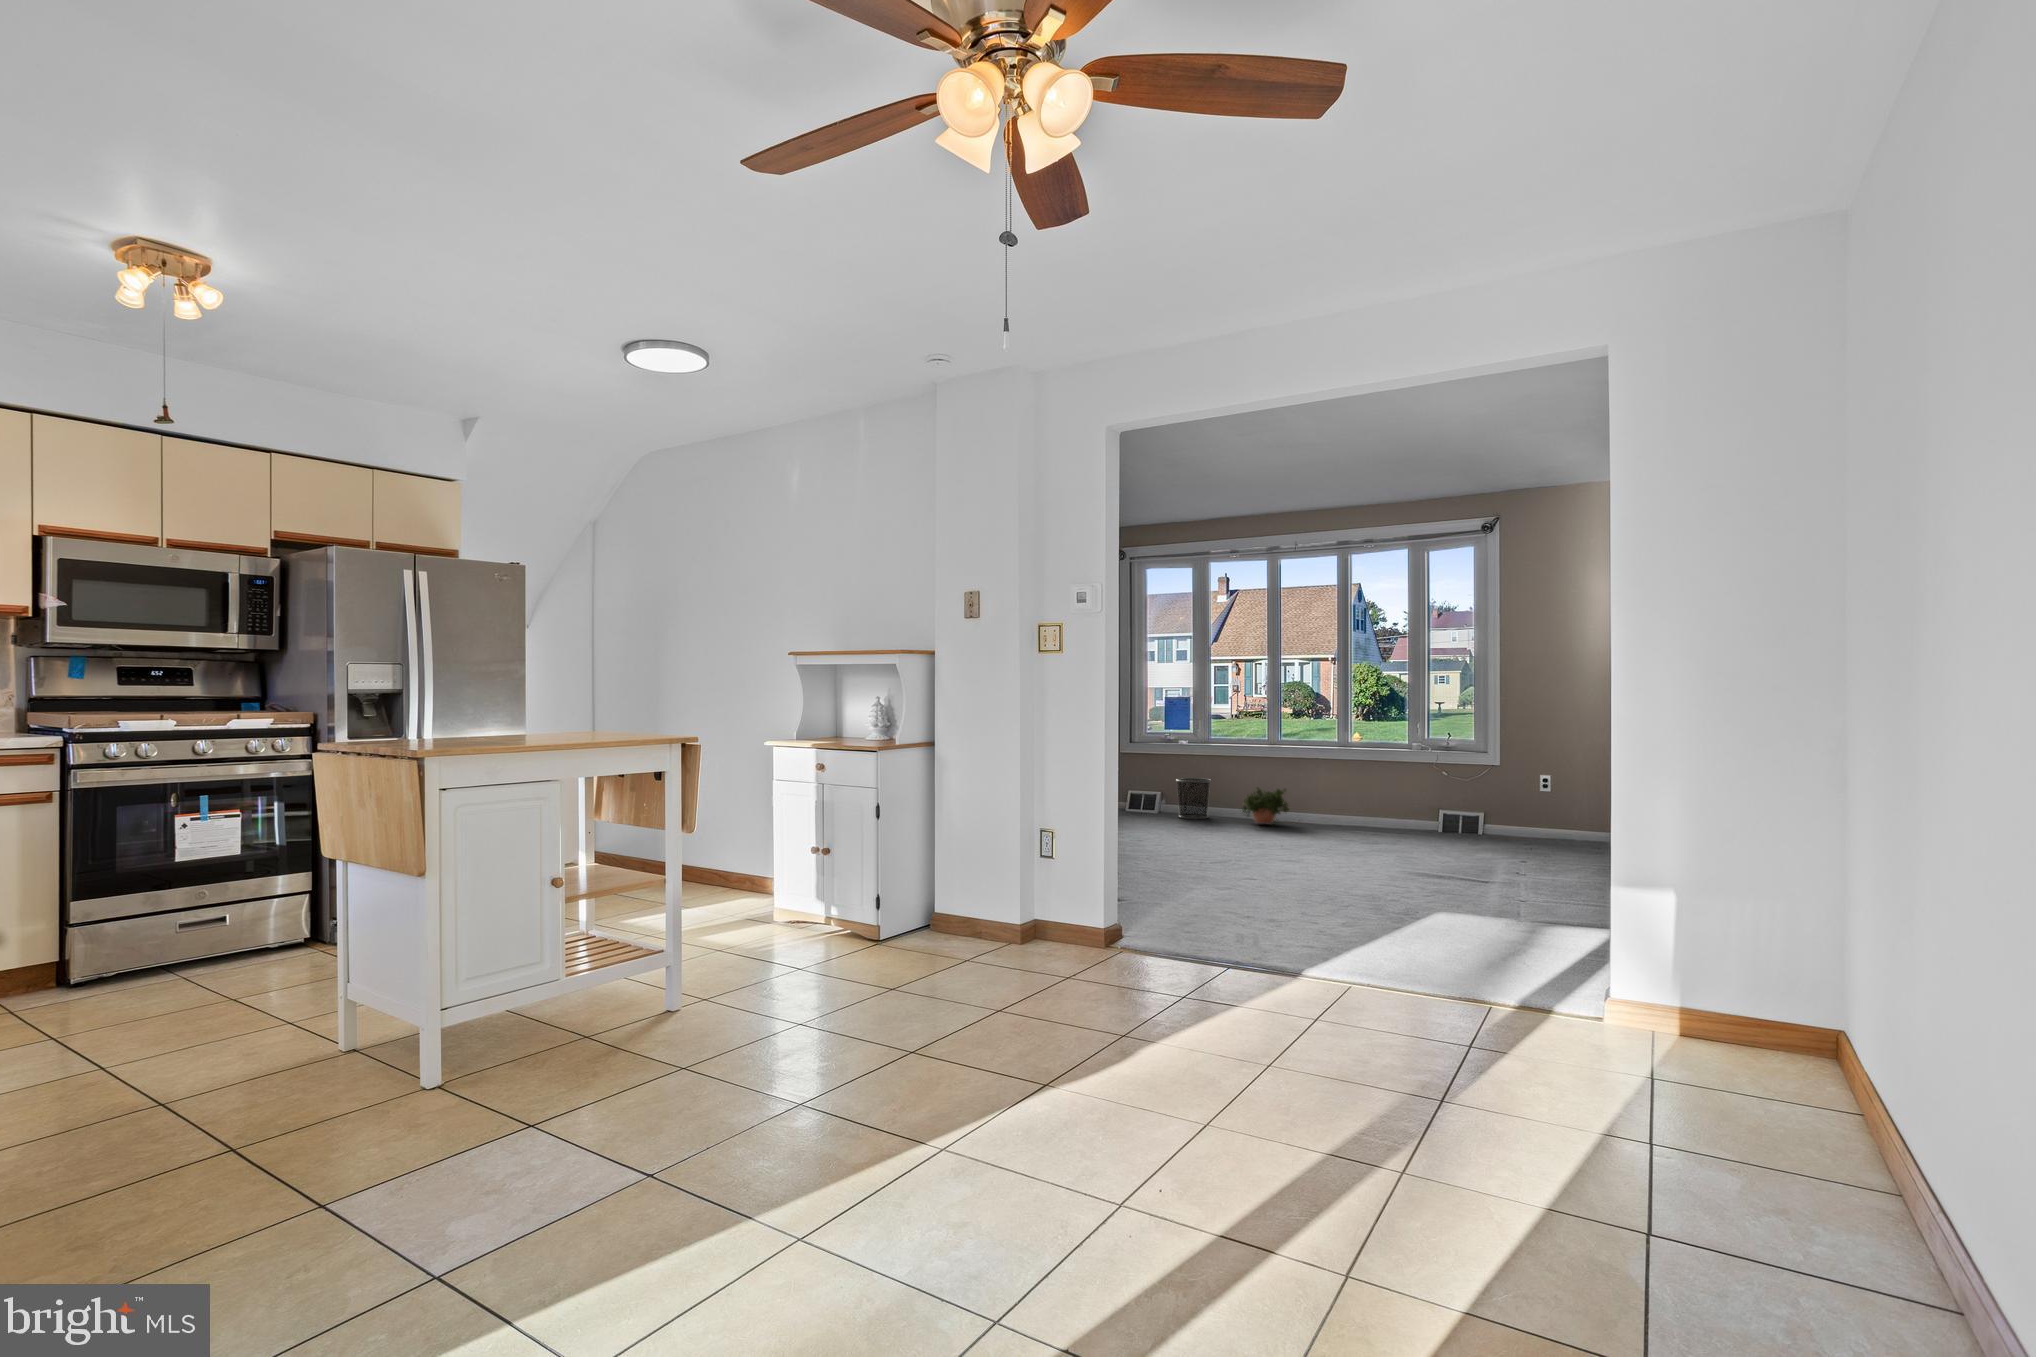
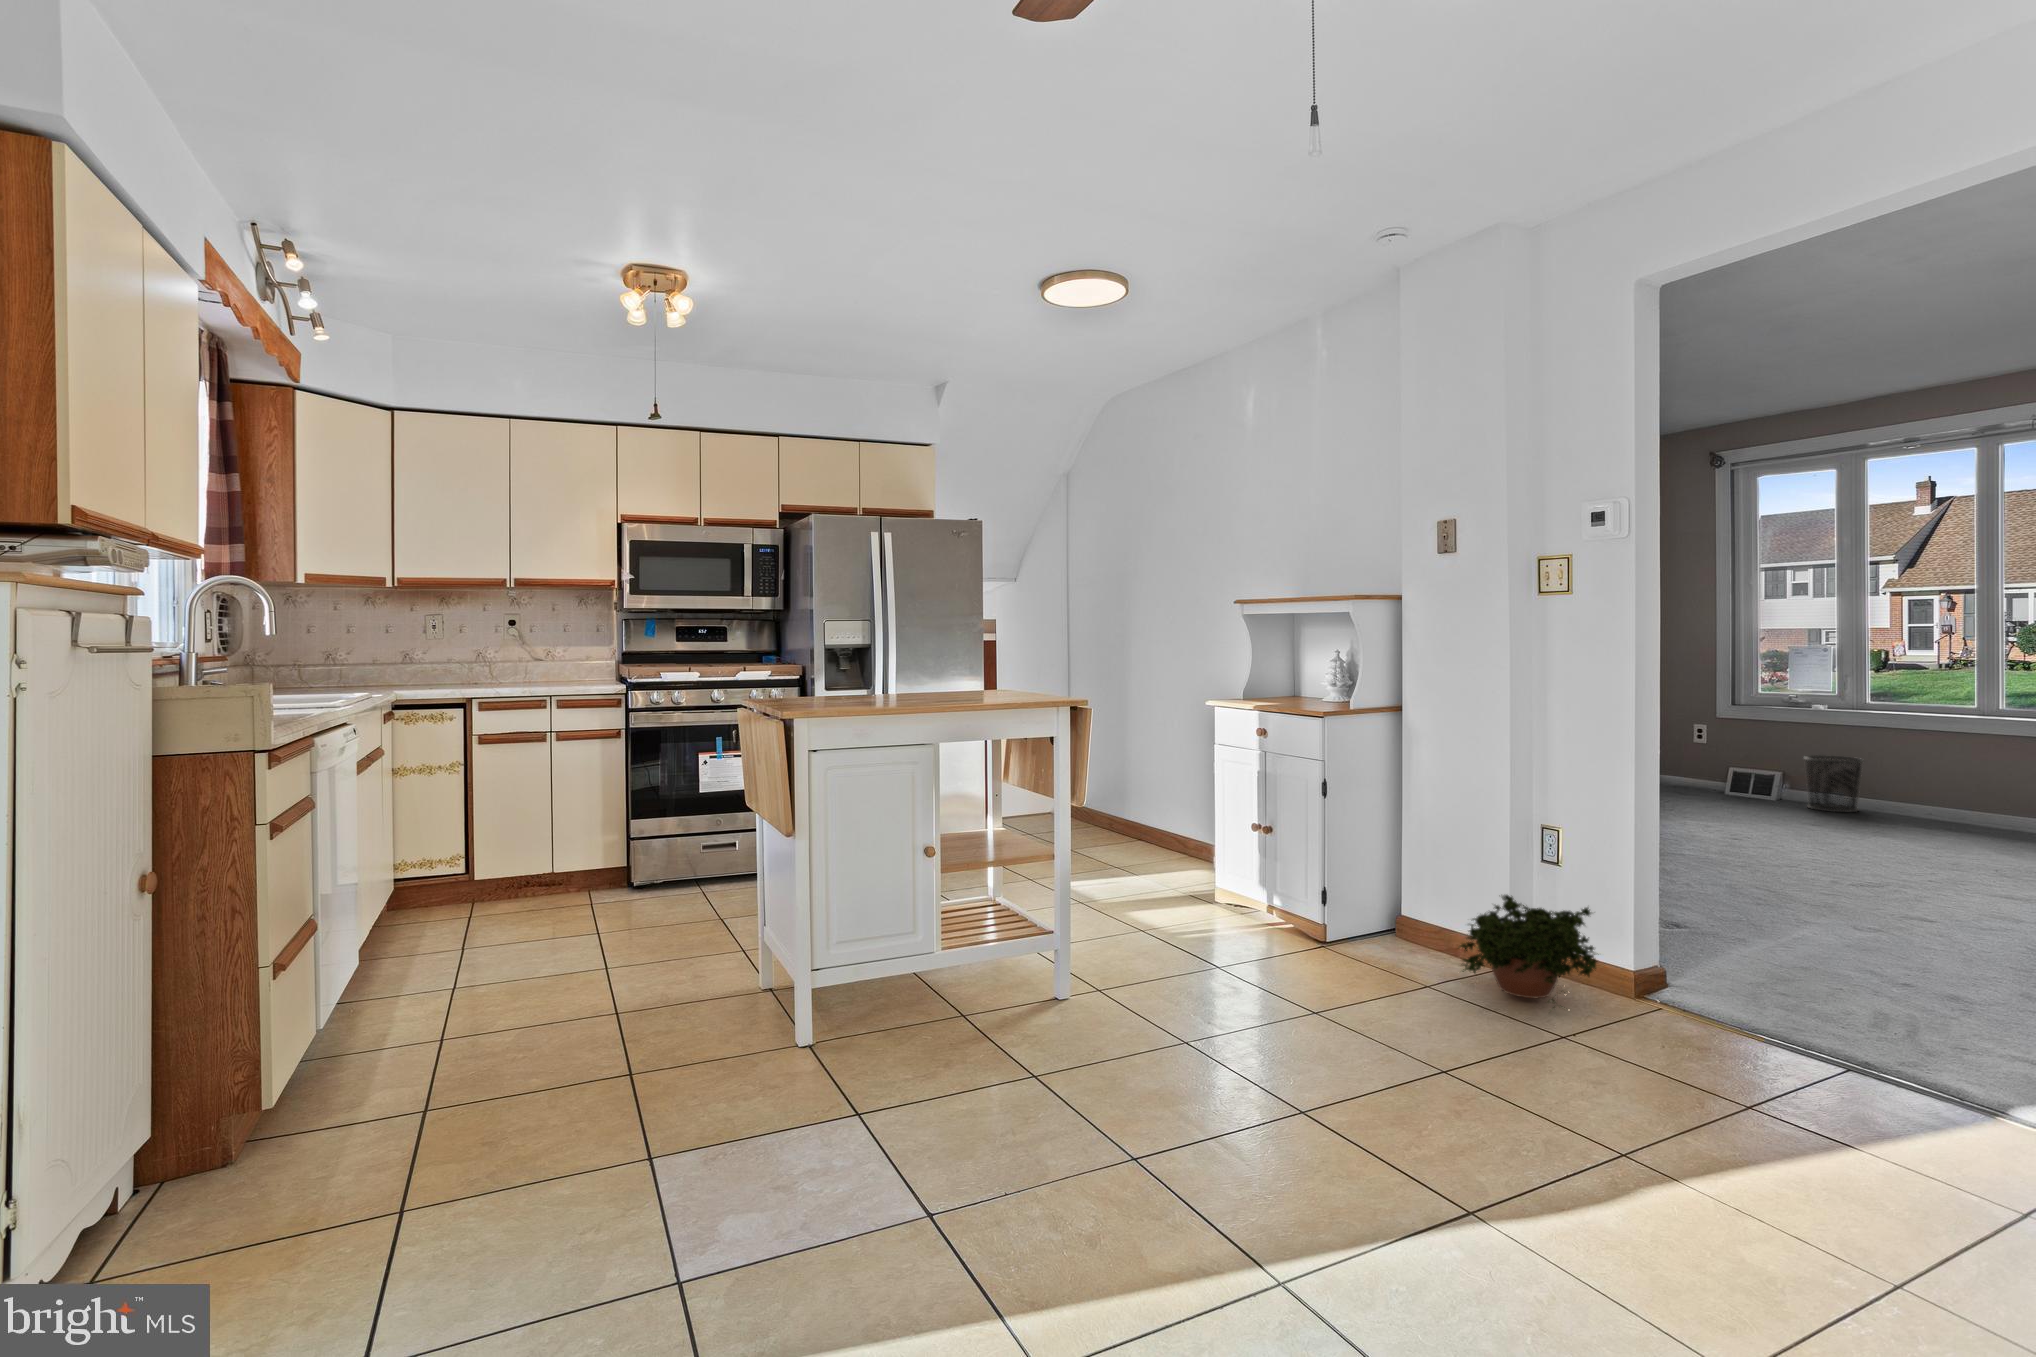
potted plant: present [1242,787,1289,823] -> present [1459,895,1597,1008]

